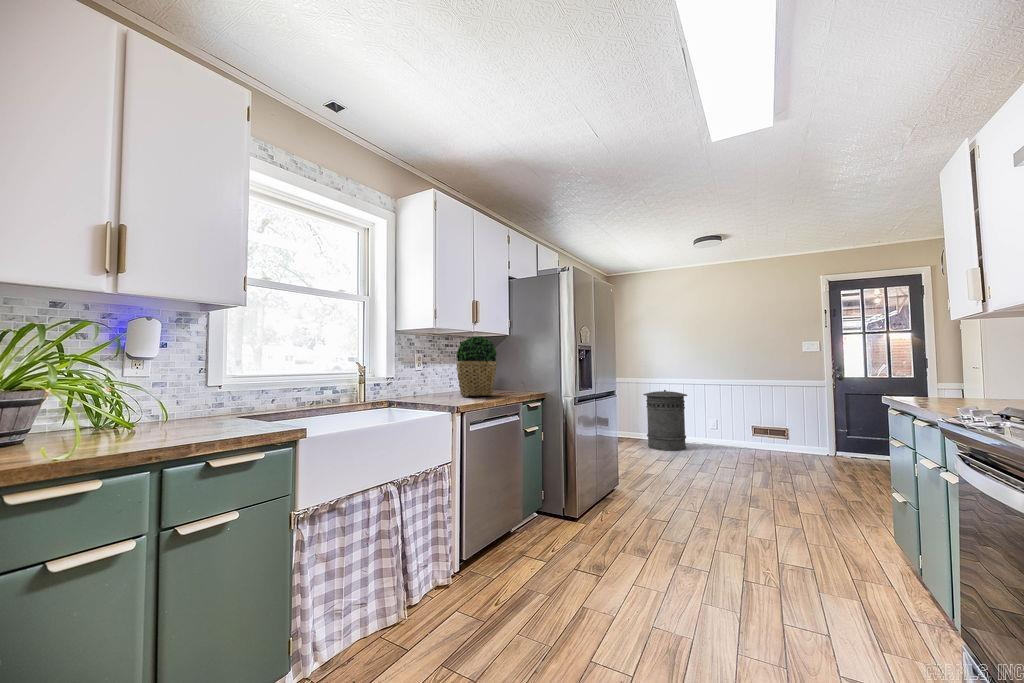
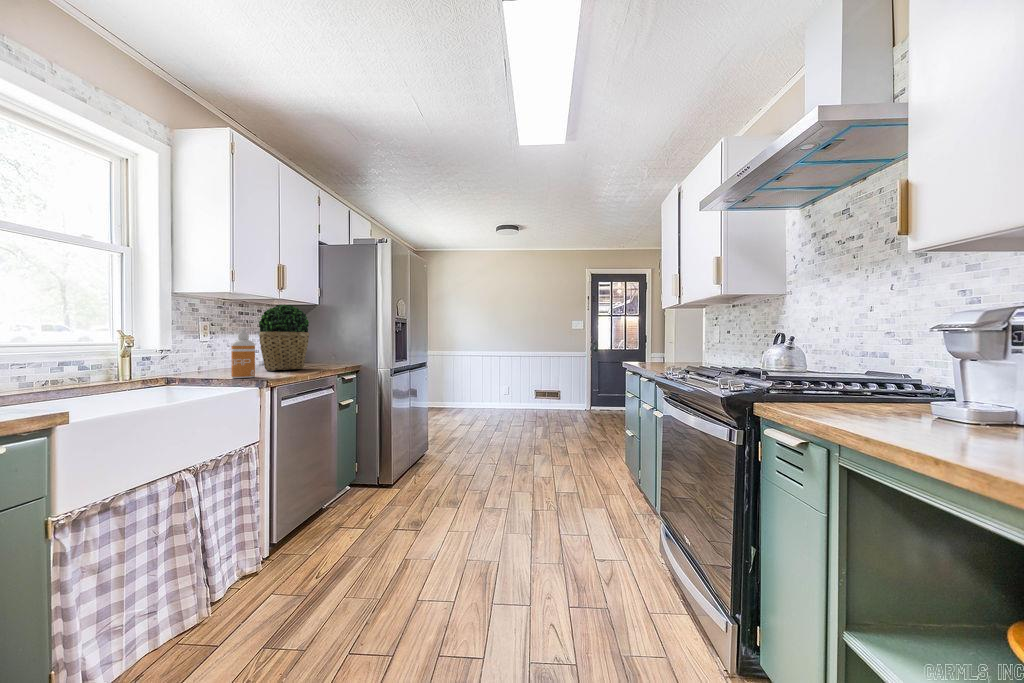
soap dispenser: none [433,359,450,403] -> present [231,328,255,378]
trash can: present [643,390,687,451] -> none [449,361,487,415]

